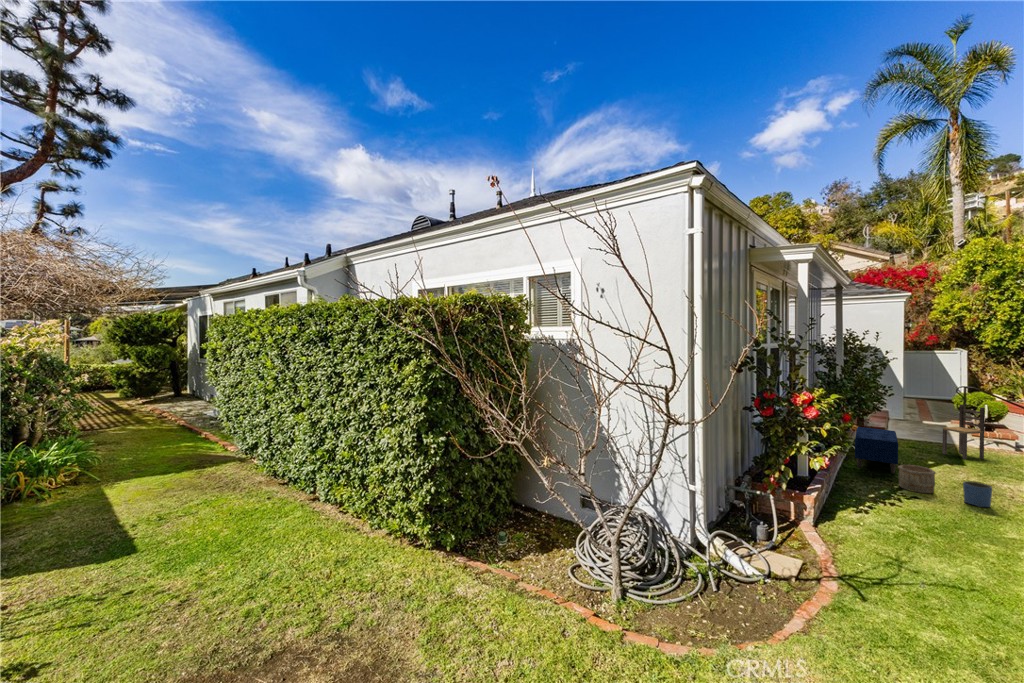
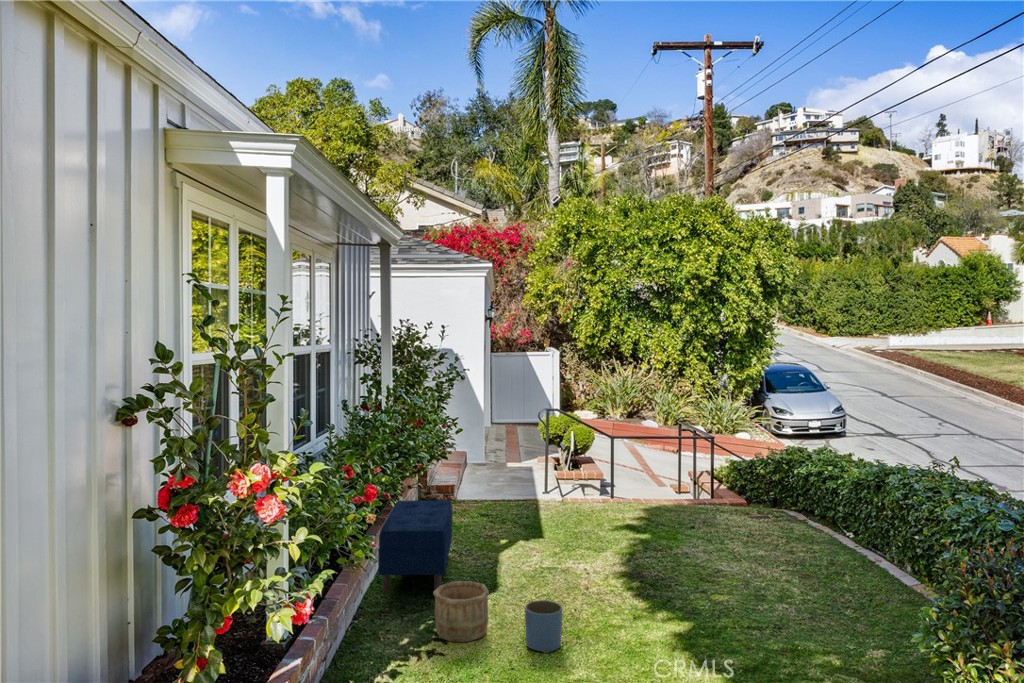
chair: present [942,405,985,459] -> none [520,437,567,528]

